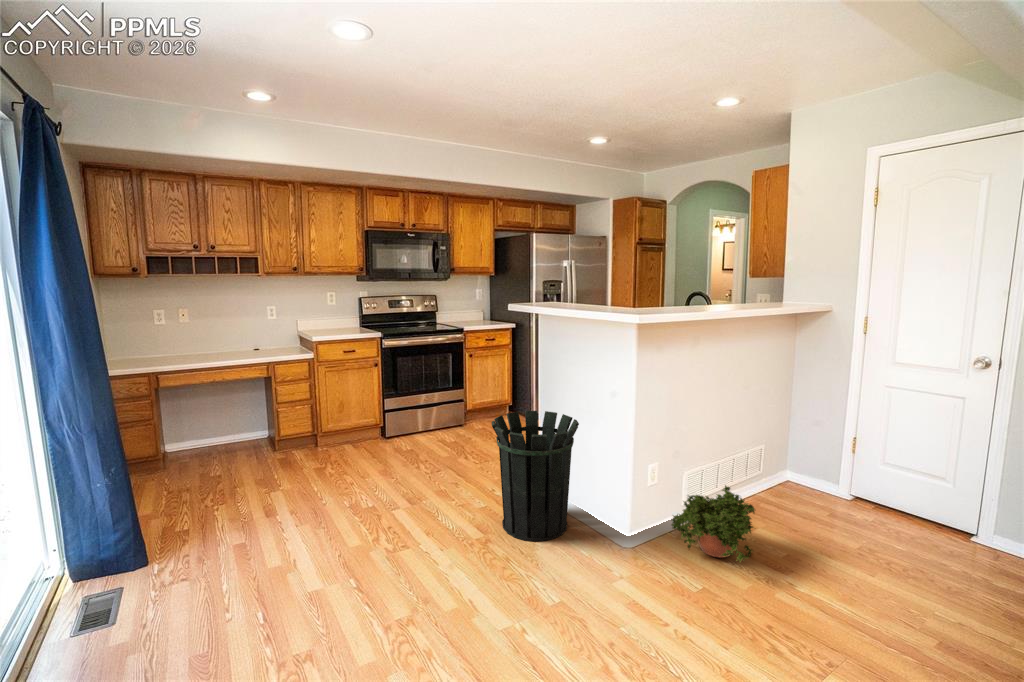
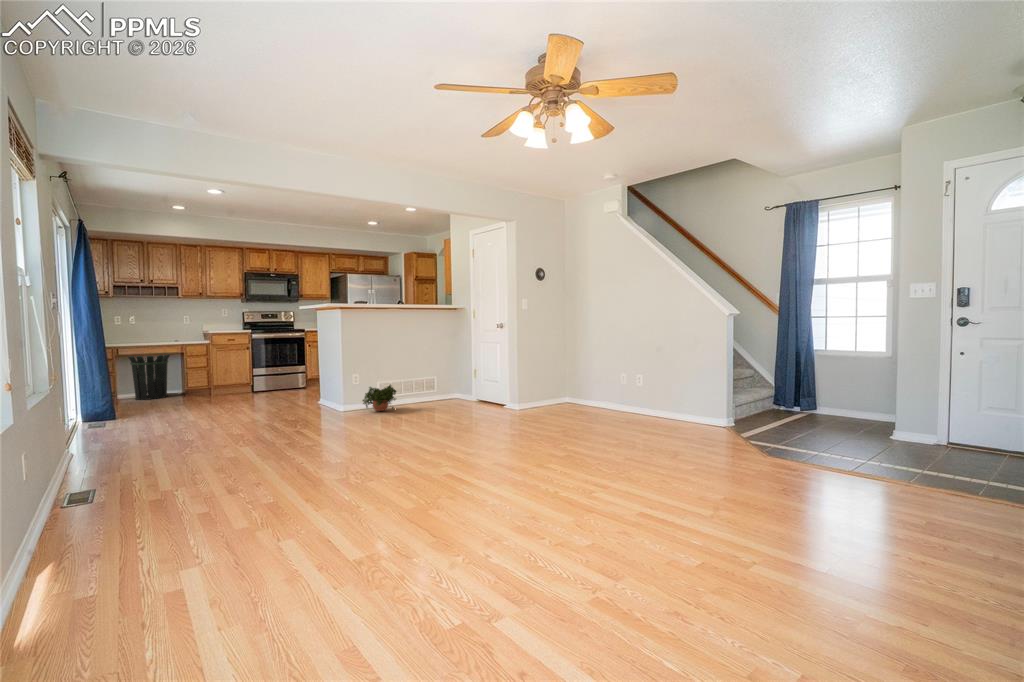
waste bin: present [492,411,579,541] -> present [128,354,170,400]

